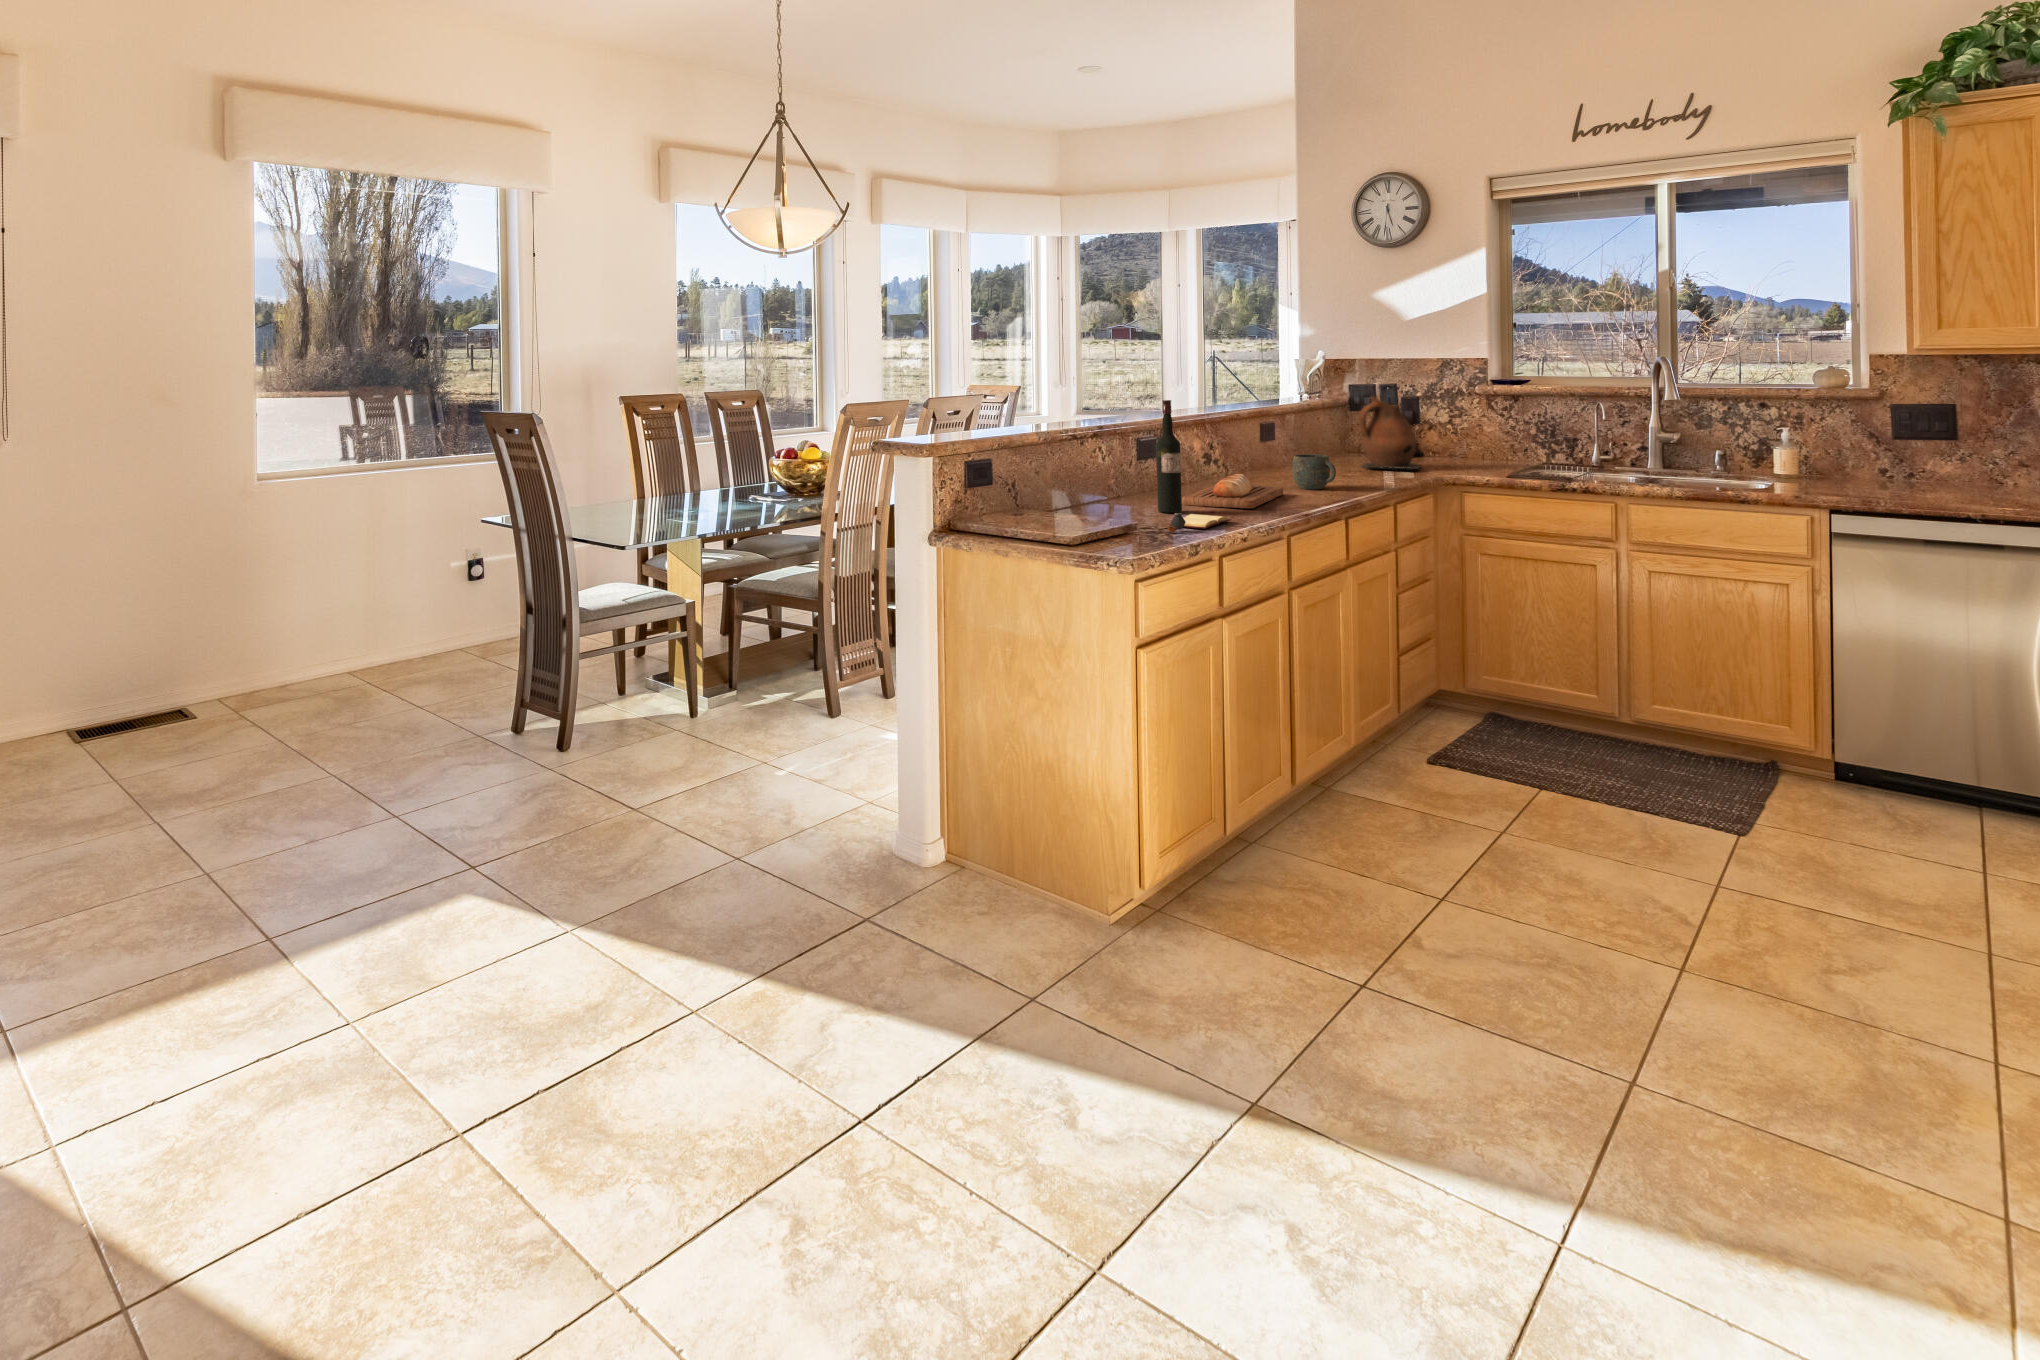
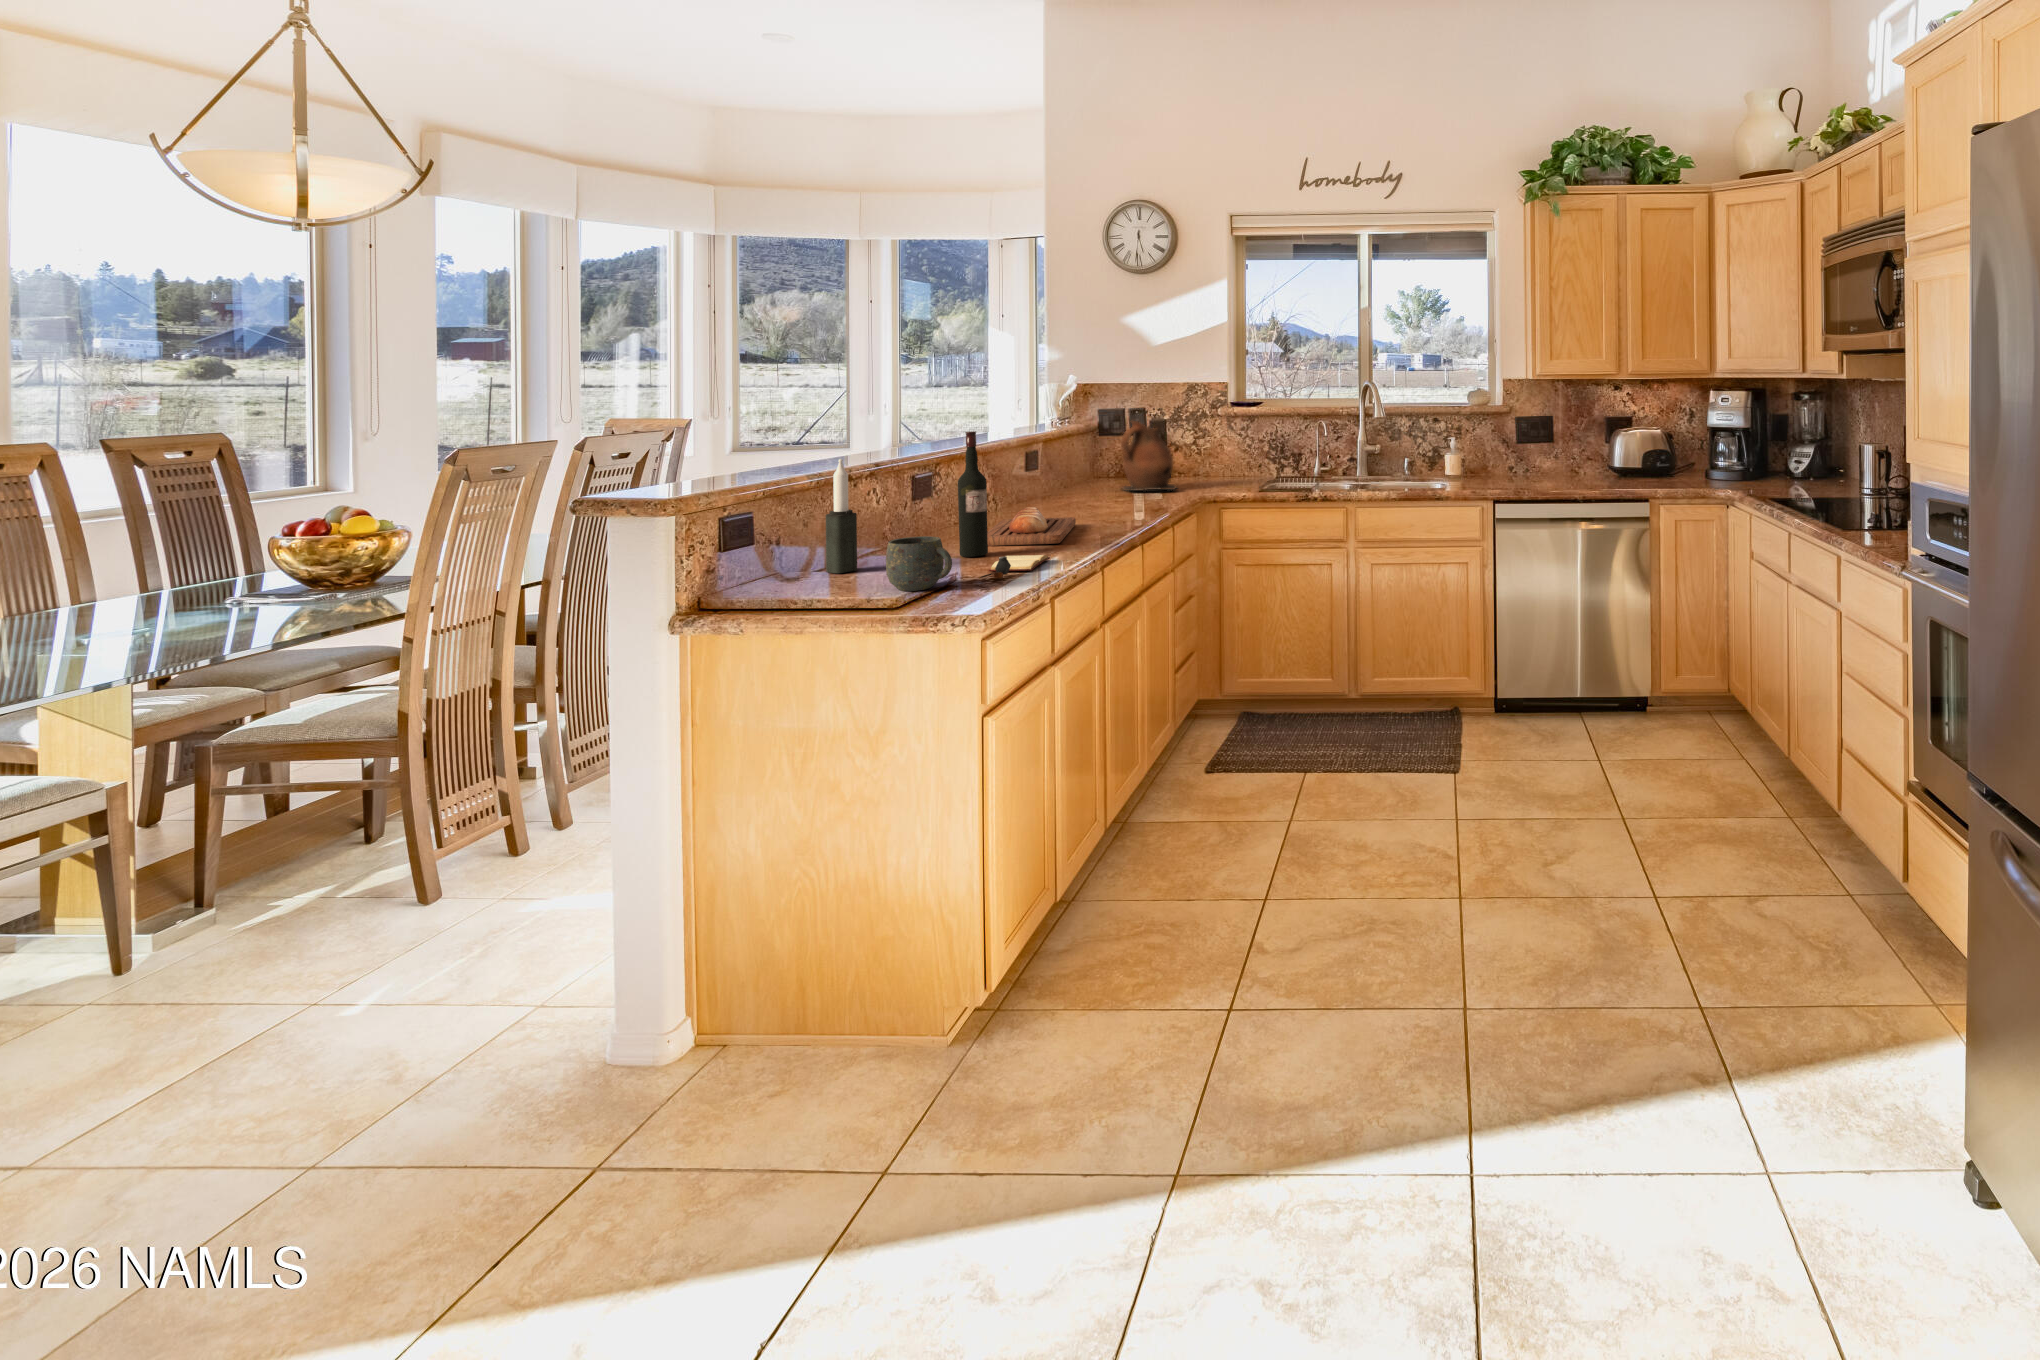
candle: none [1046,420,1070,515] -> present [826,459,857,573]
mug: present [1292,454,1336,489] -> present [886,536,952,591]

